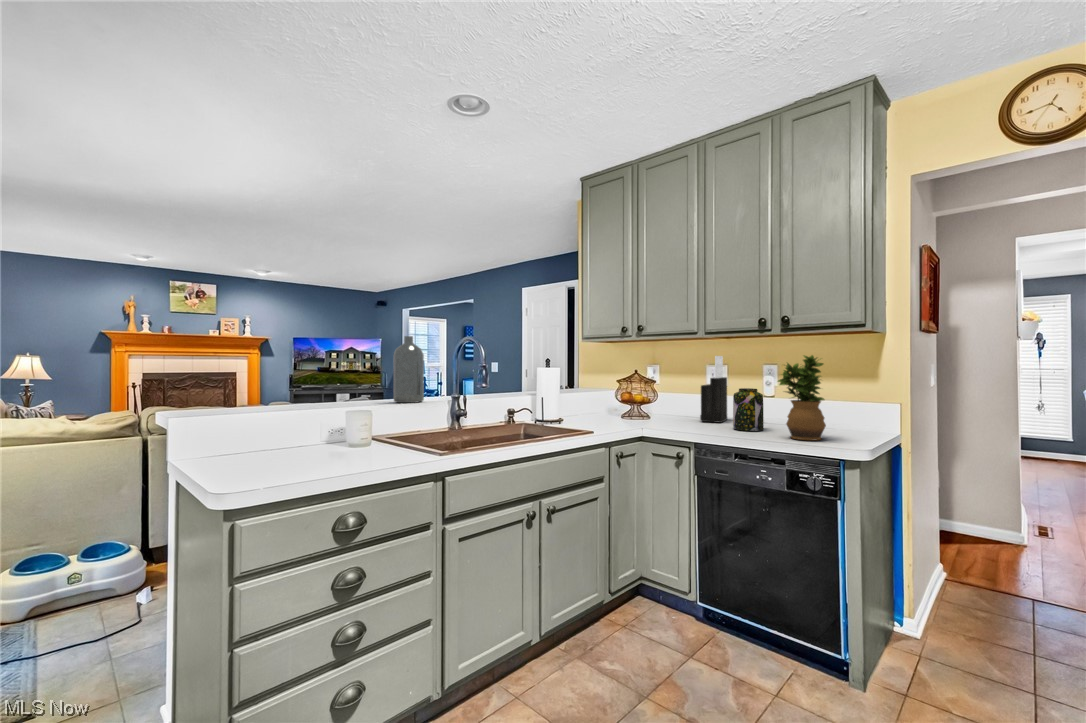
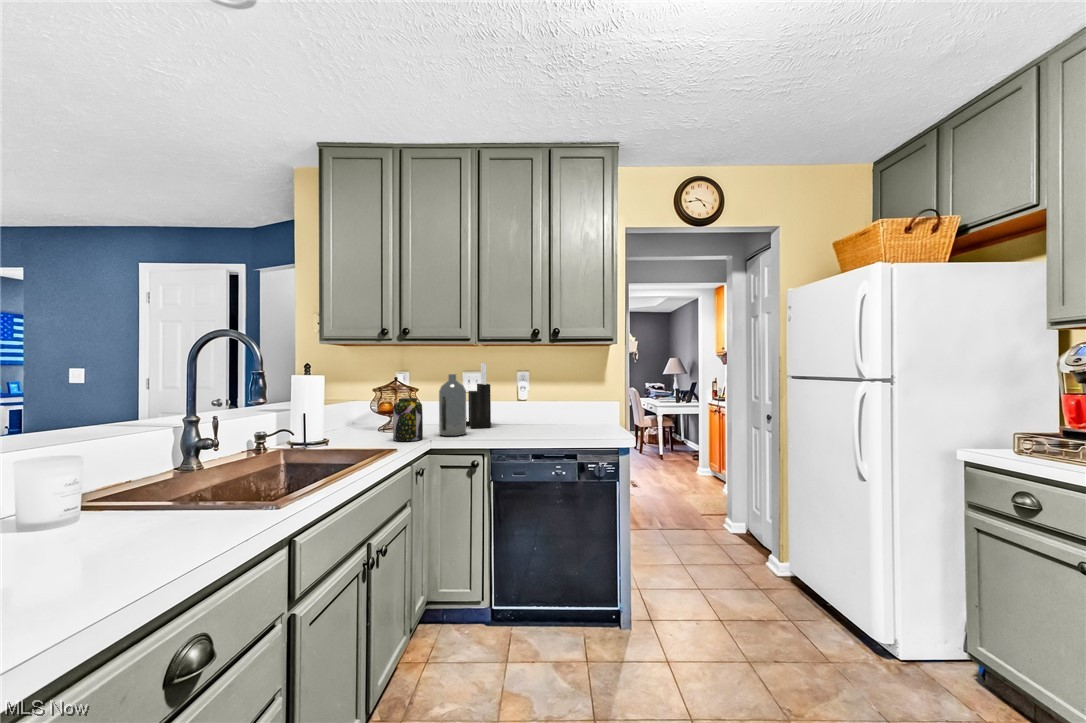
bottle: present [394,336,424,403] -> present [439,374,466,436]
potted plant: present [778,355,826,440] -> none [560,362,599,435]
jar: present [733,388,764,431] -> present [393,398,423,441]

